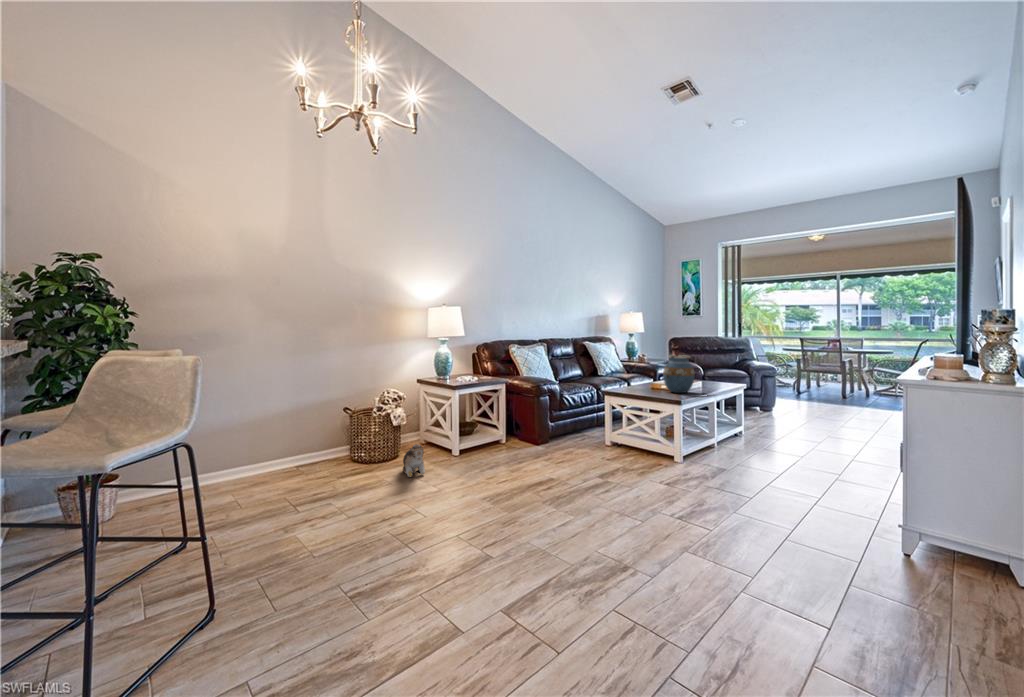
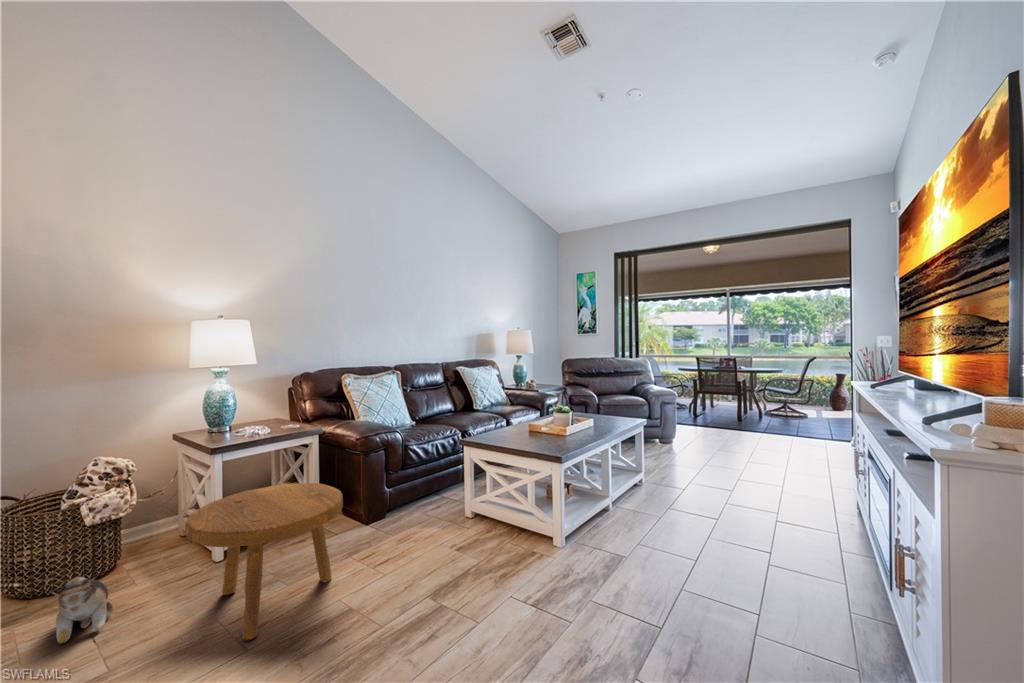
vase: present [663,355,695,393] -> none [540,388,581,441]
footstool: none [465,409,544,483] -> present [185,483,343,640]

